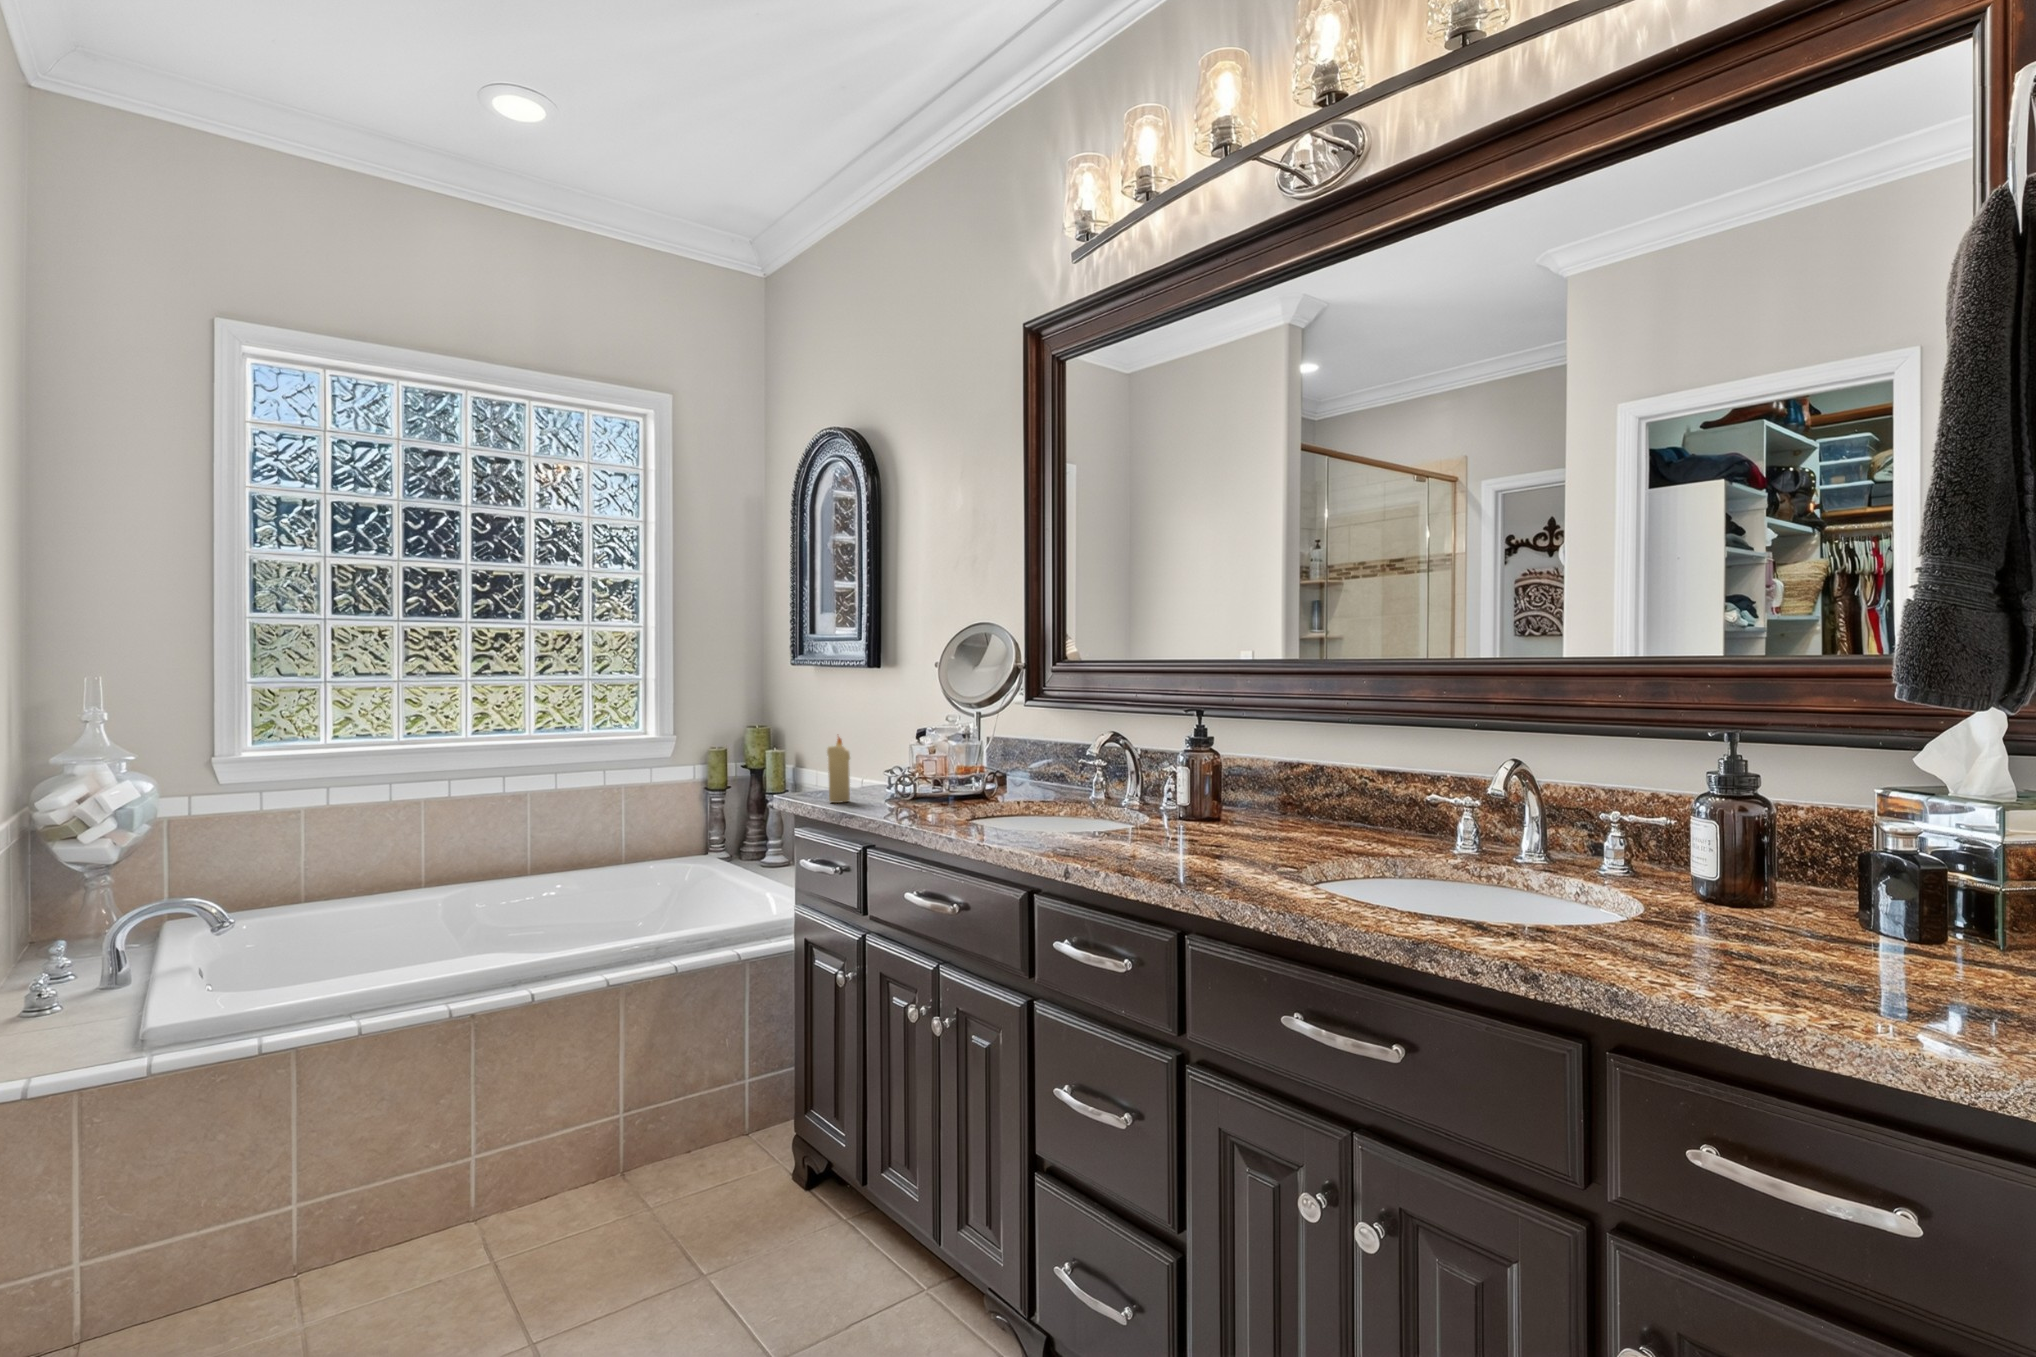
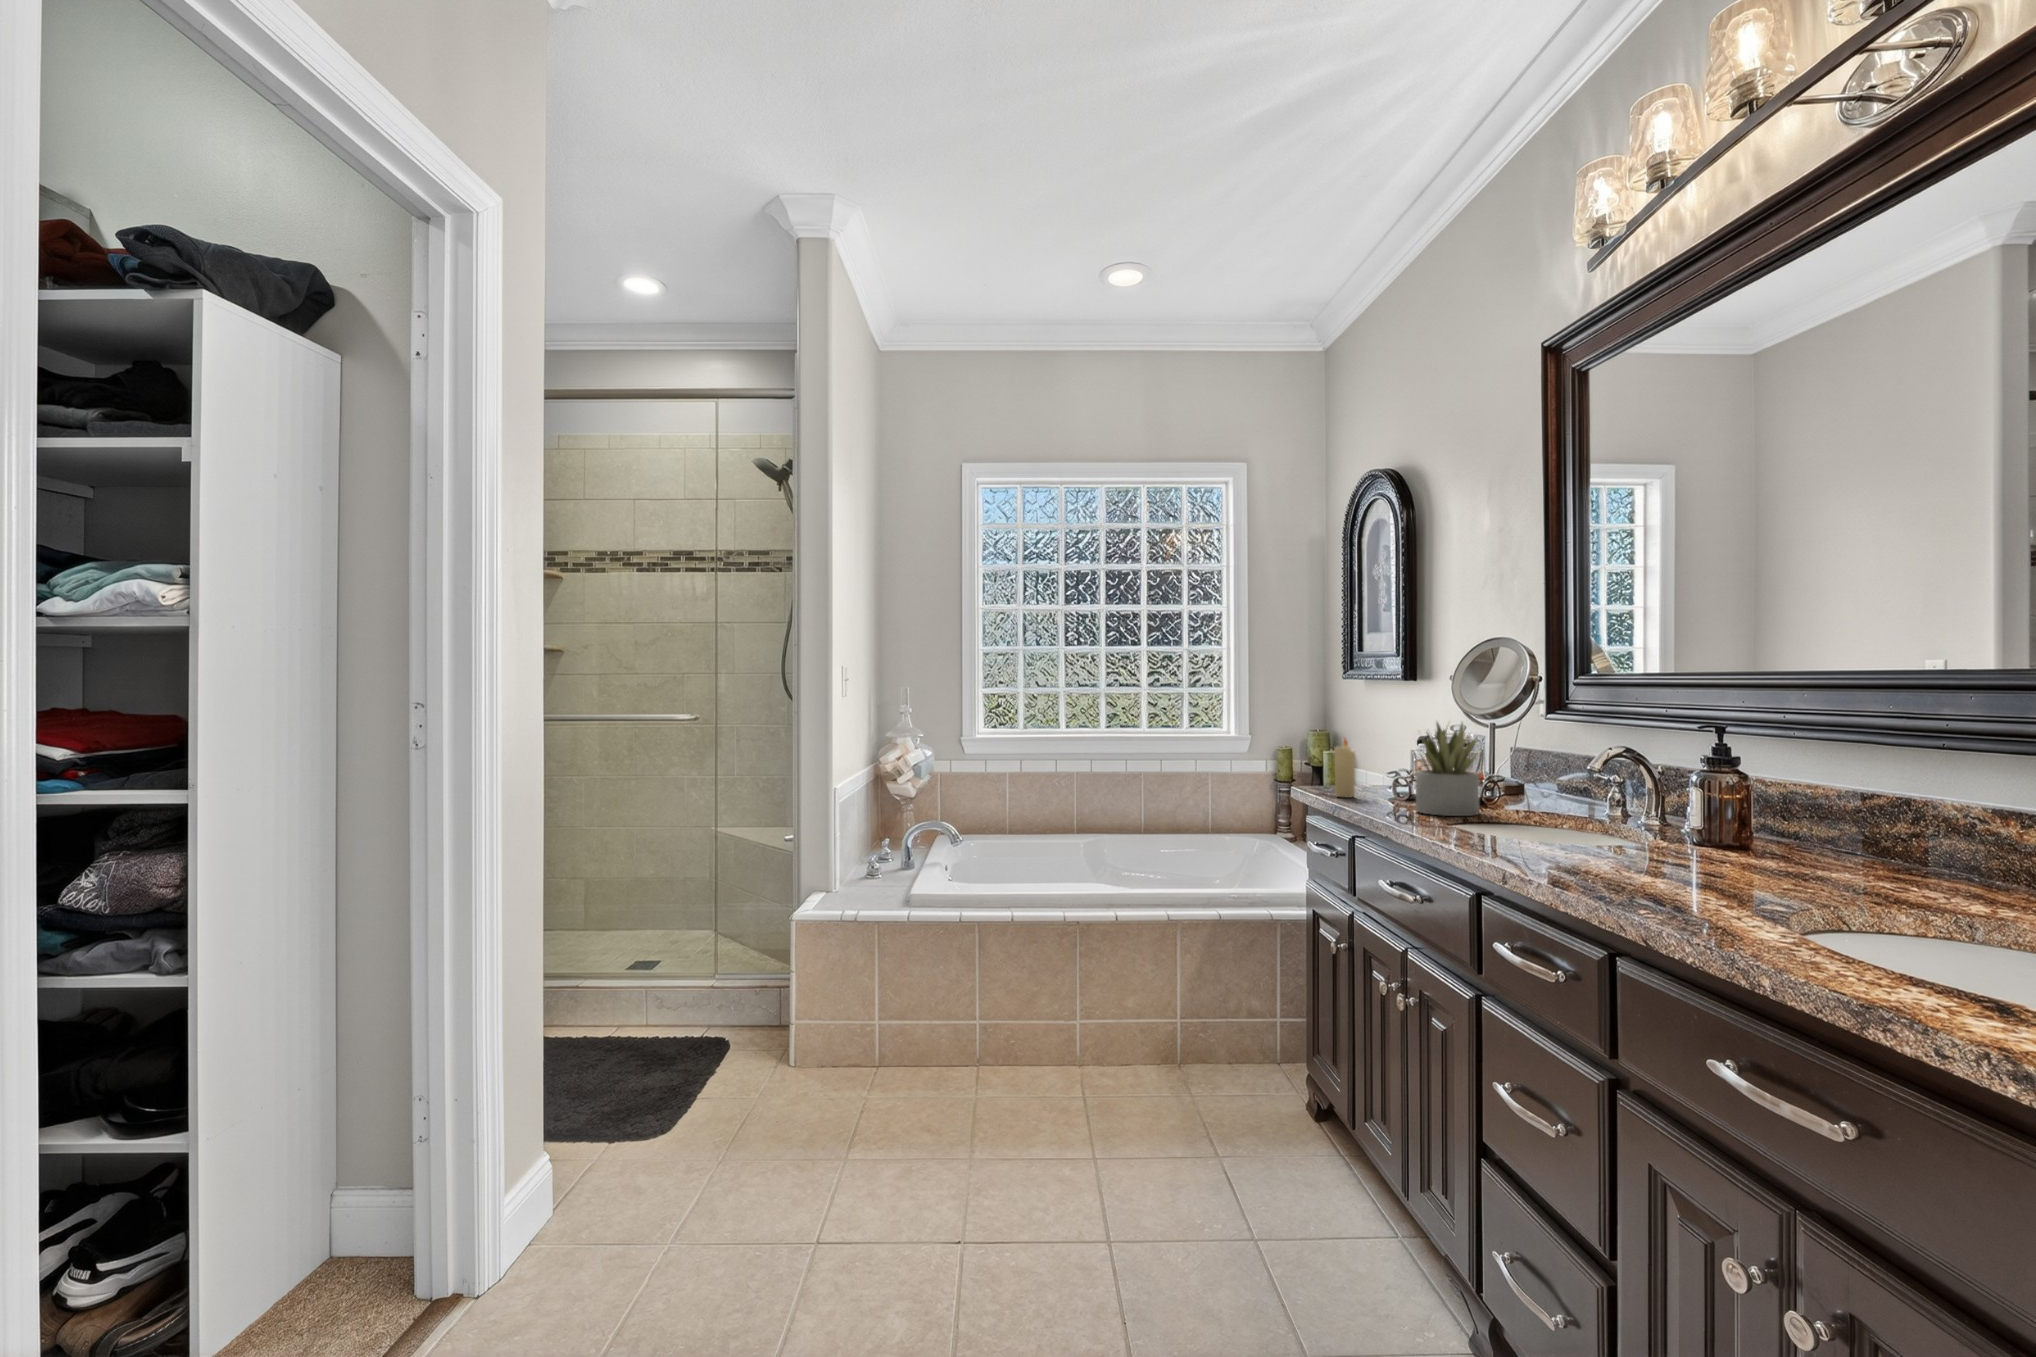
succulent plant: none [921,712,988,814] -> present [1416,723,1479,816]

